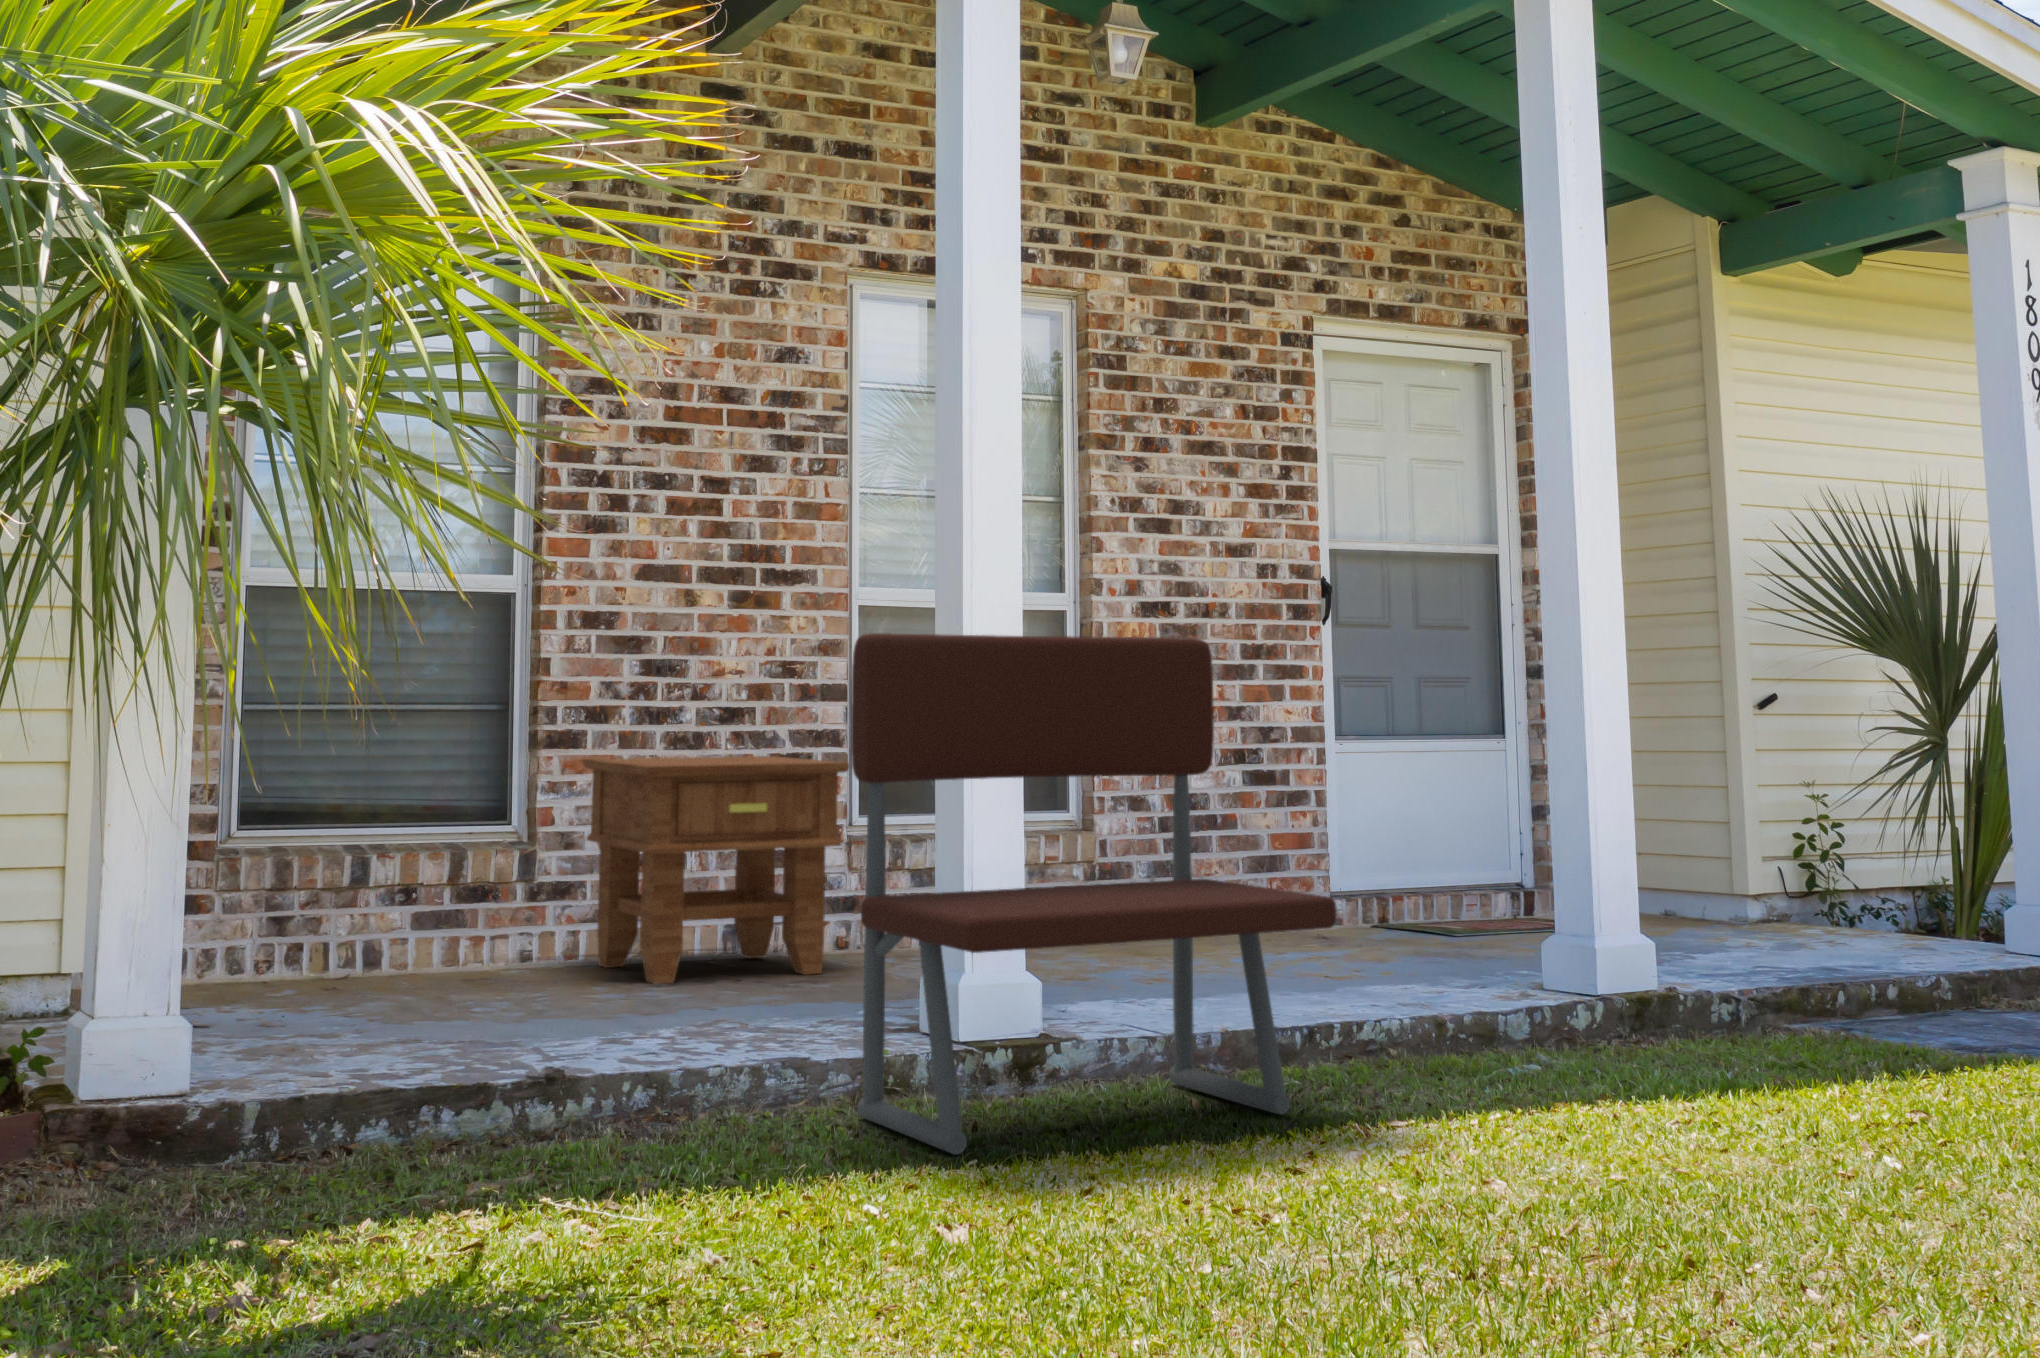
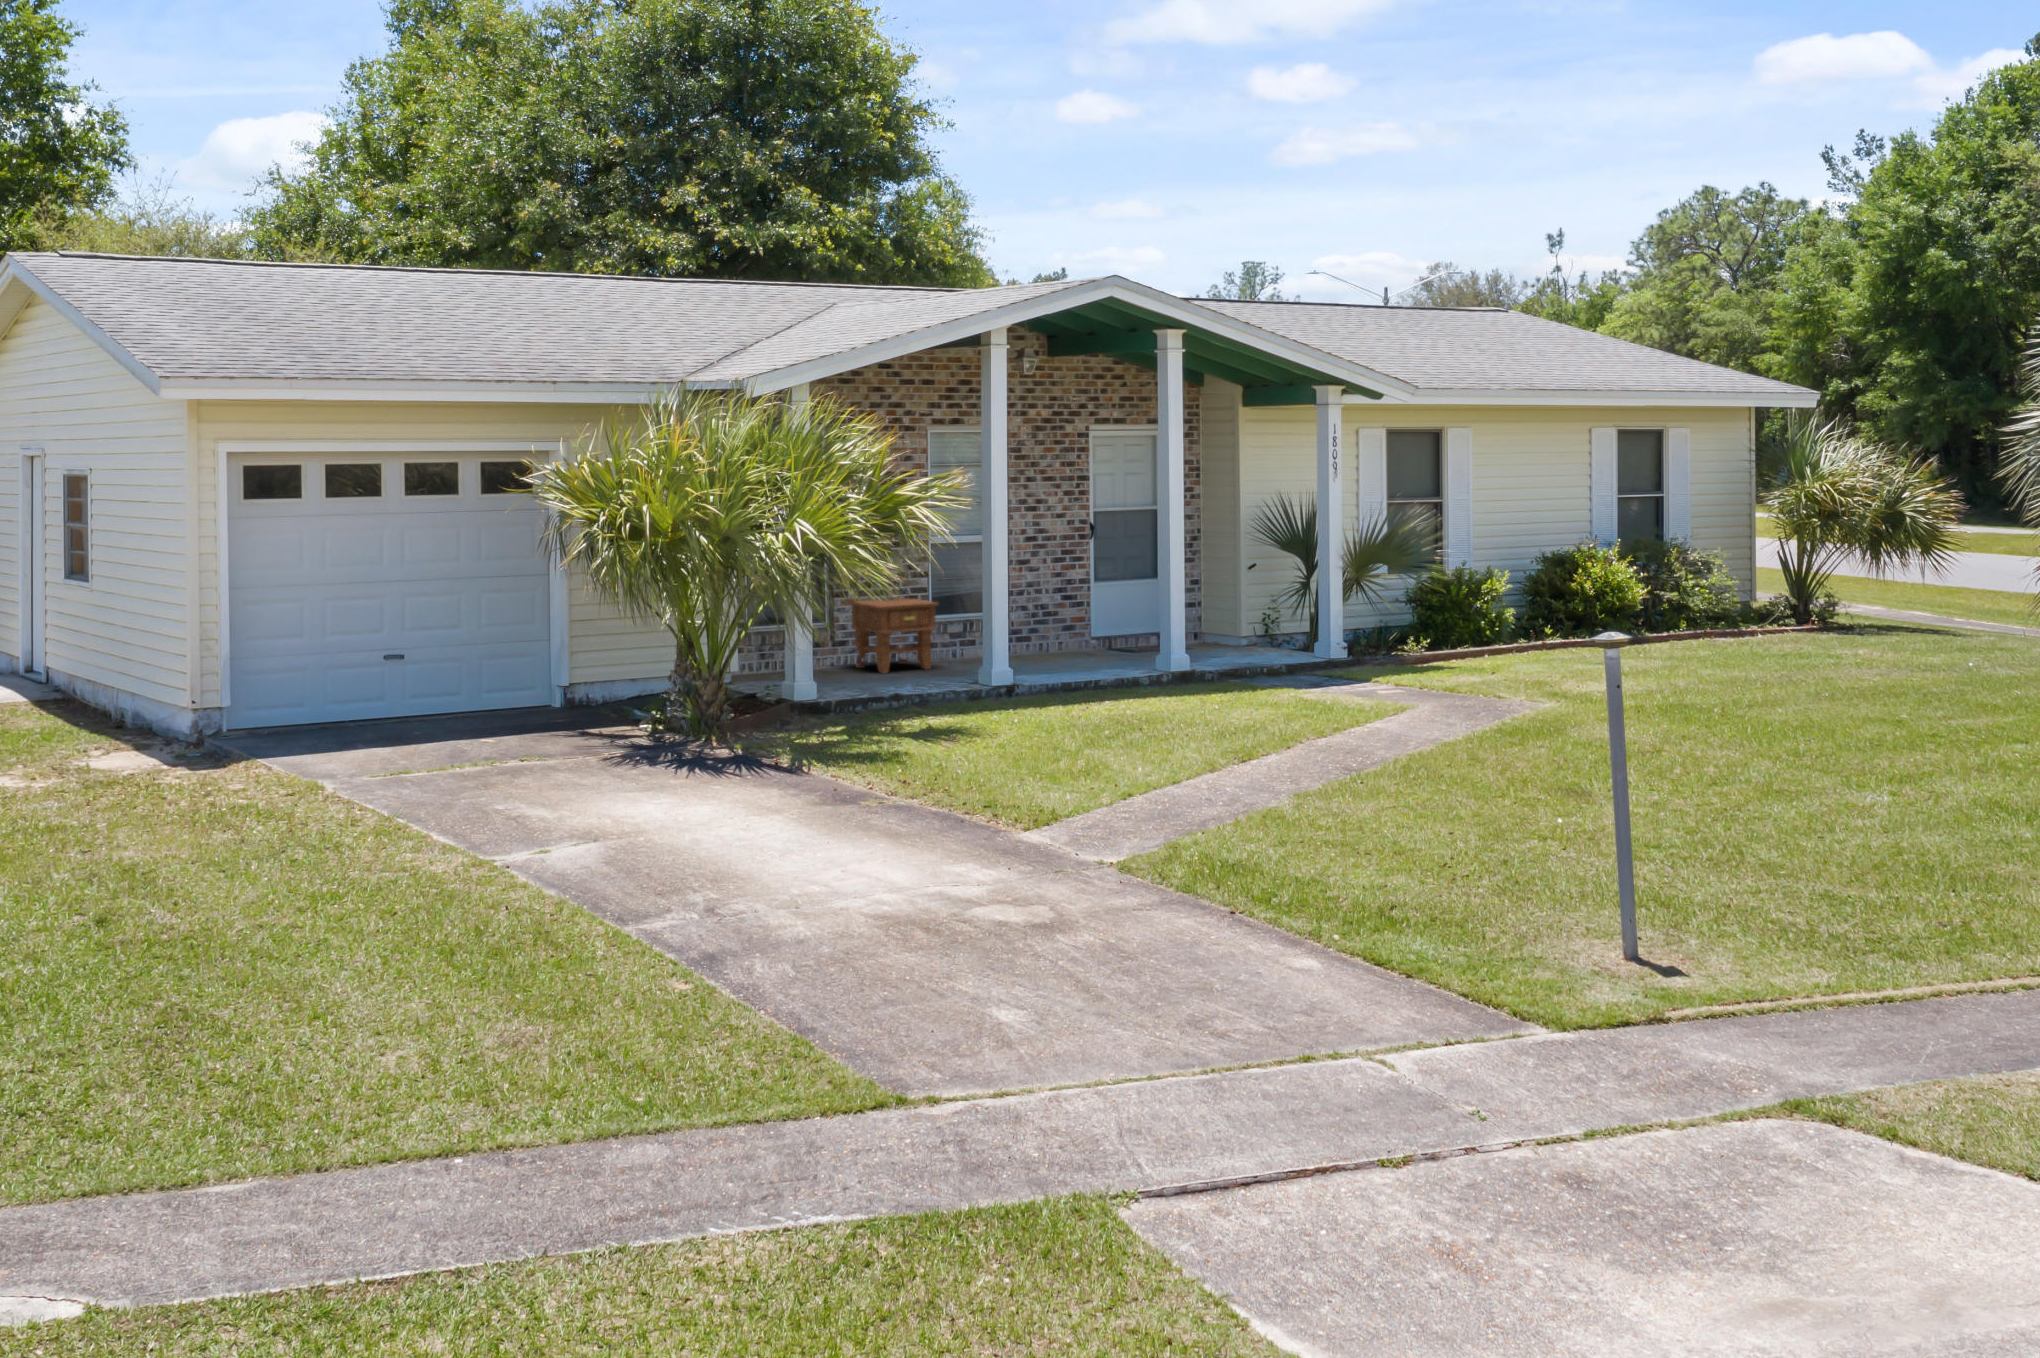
bench: present [851,633,1337,1155] -> none [970,578,1096,714]

